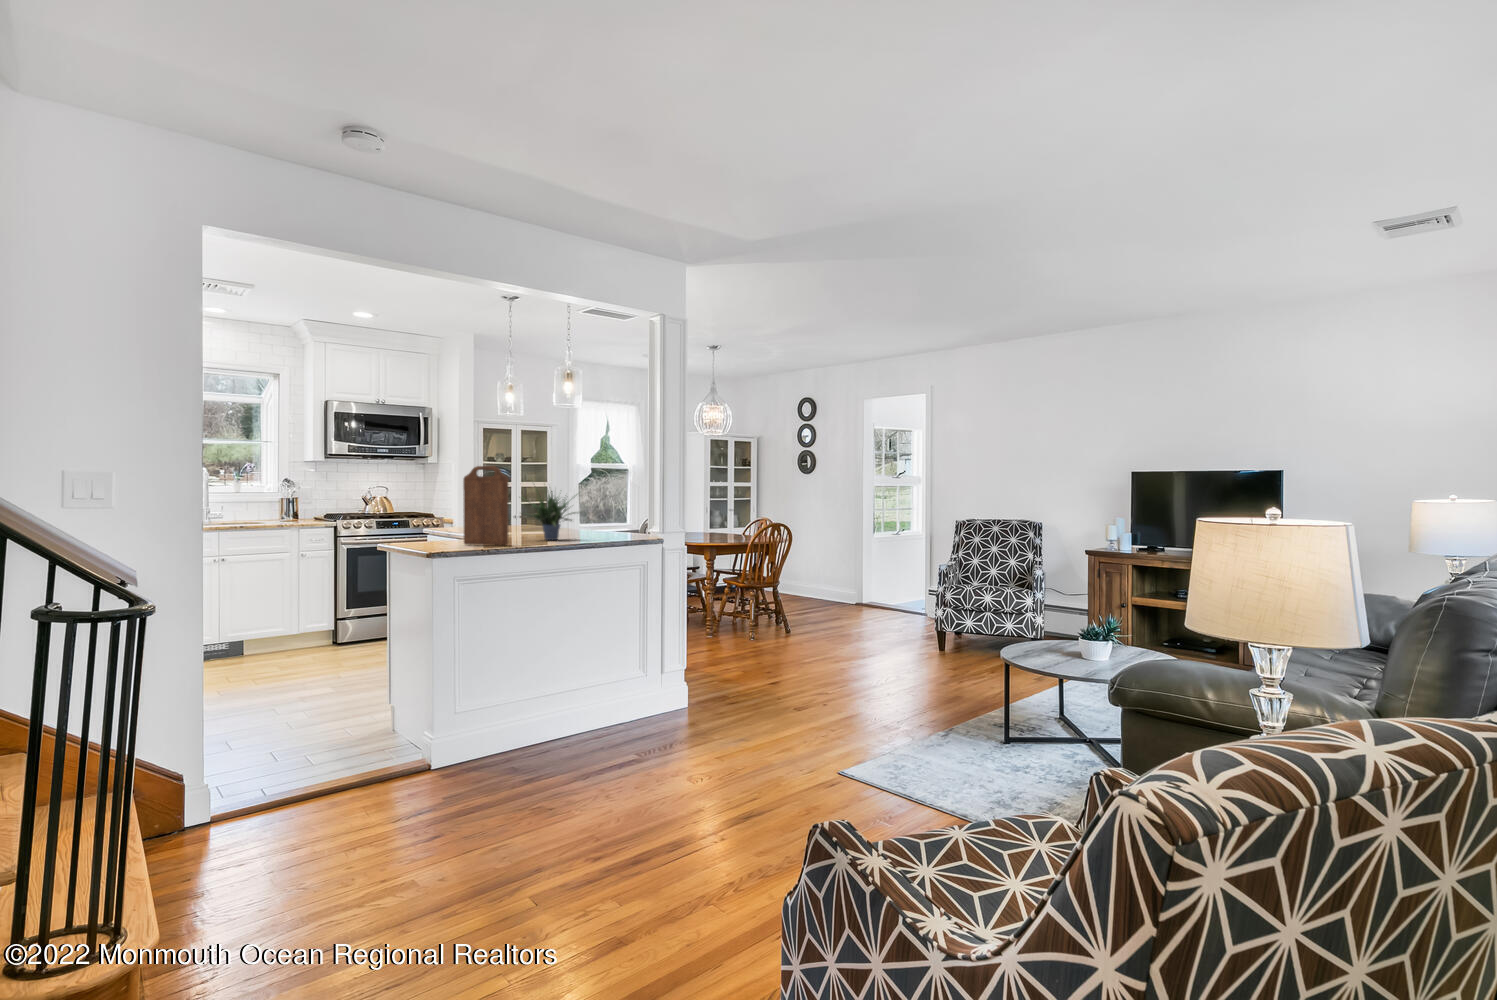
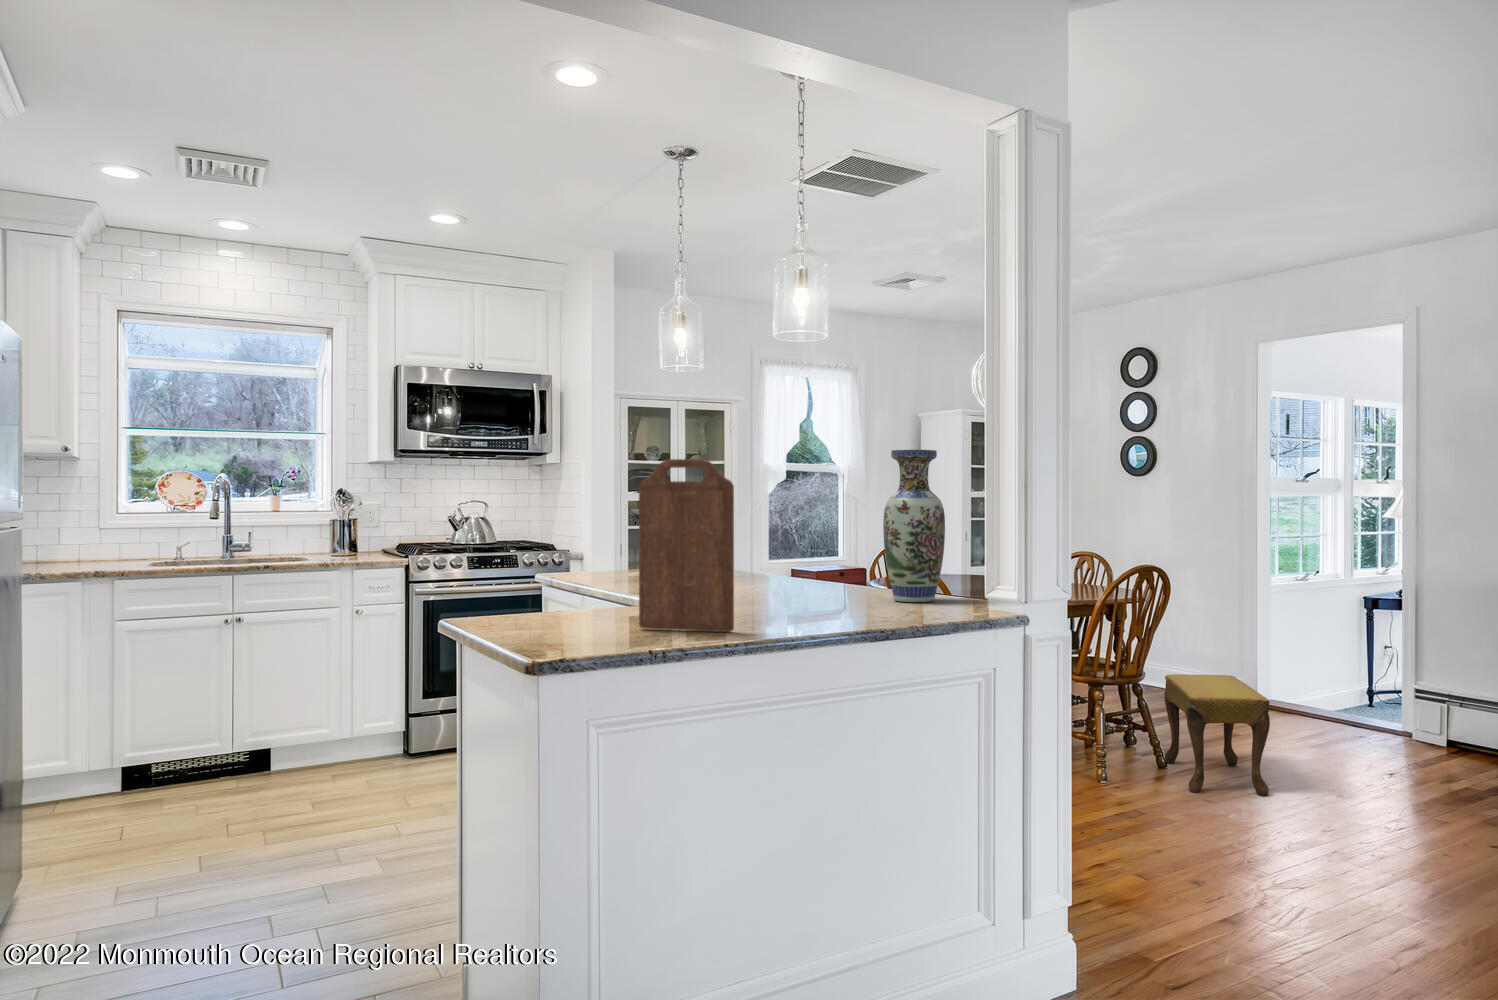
vase: none [599,461,630,537] -> present [883,450,945,602]
potted plant: present [523,491,576,540] -> none [735,479,876,614]
footstool: none [793,585,837,647] -> present [1164,674,1270,796]

